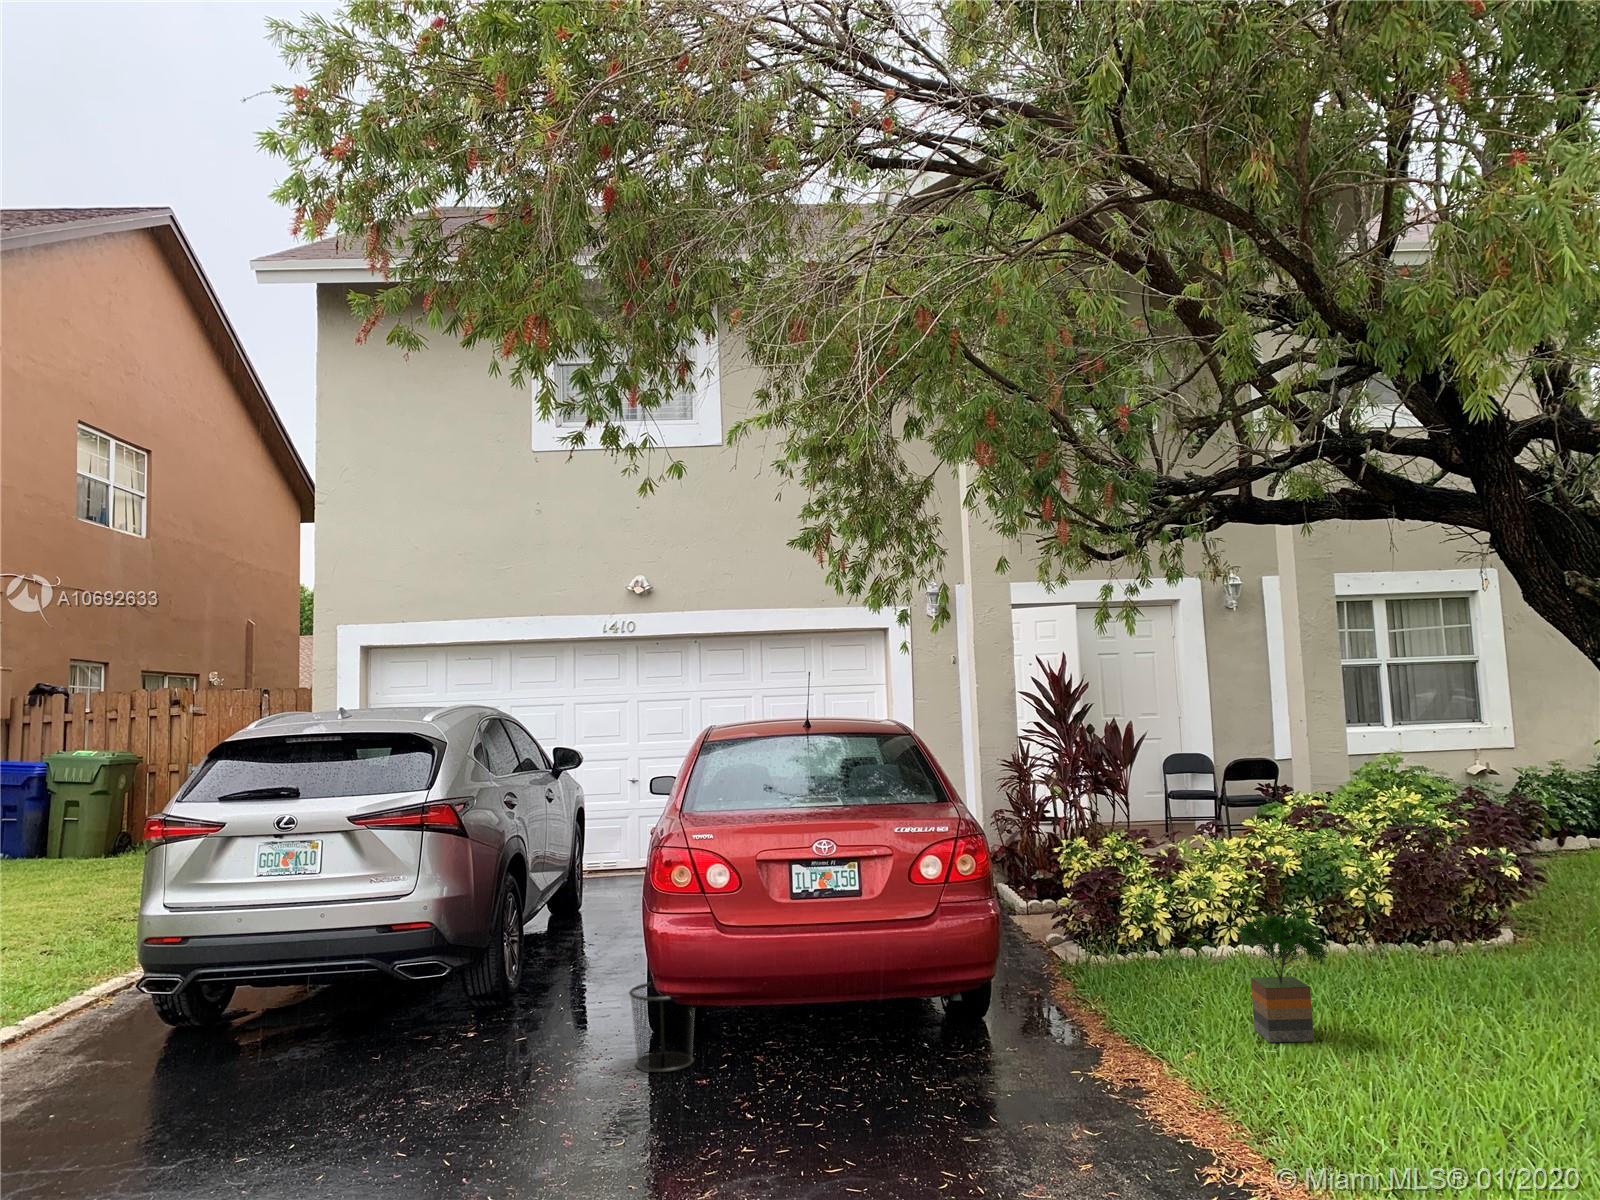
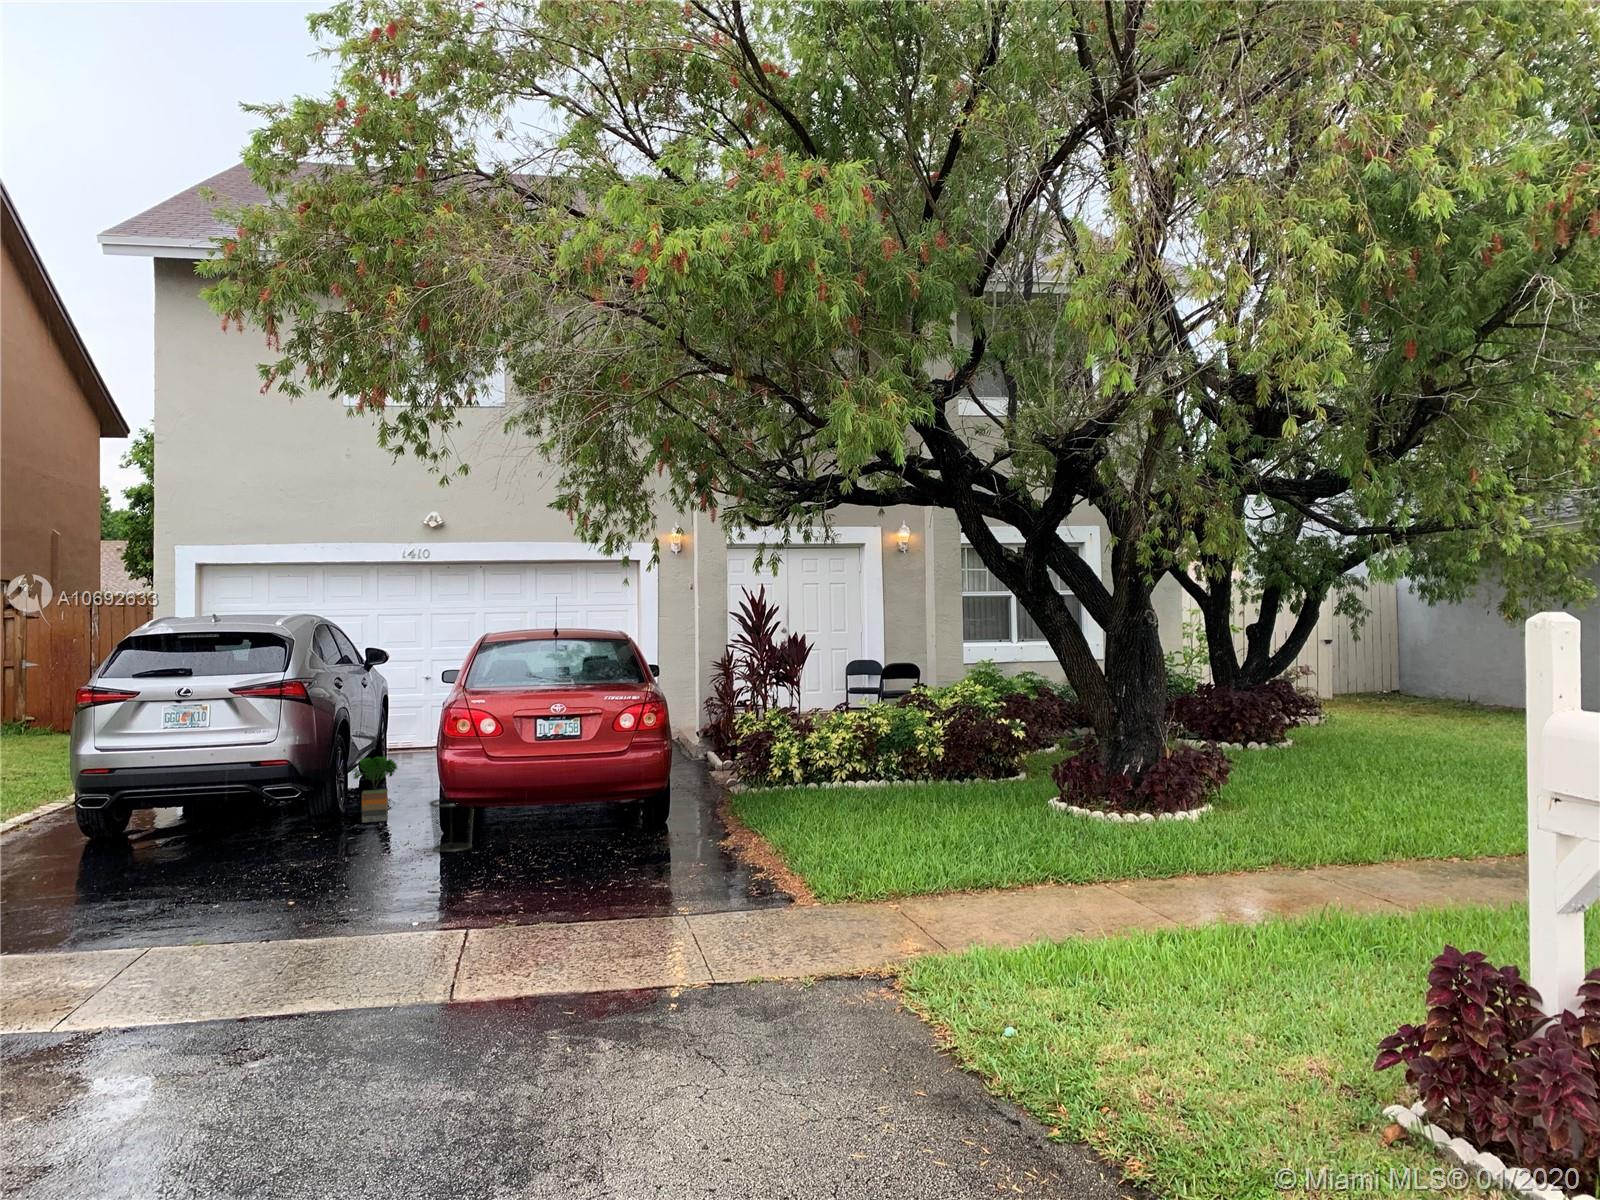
potted tree: present [1237,915,1328,1042] -> present [352,756,397,823]

